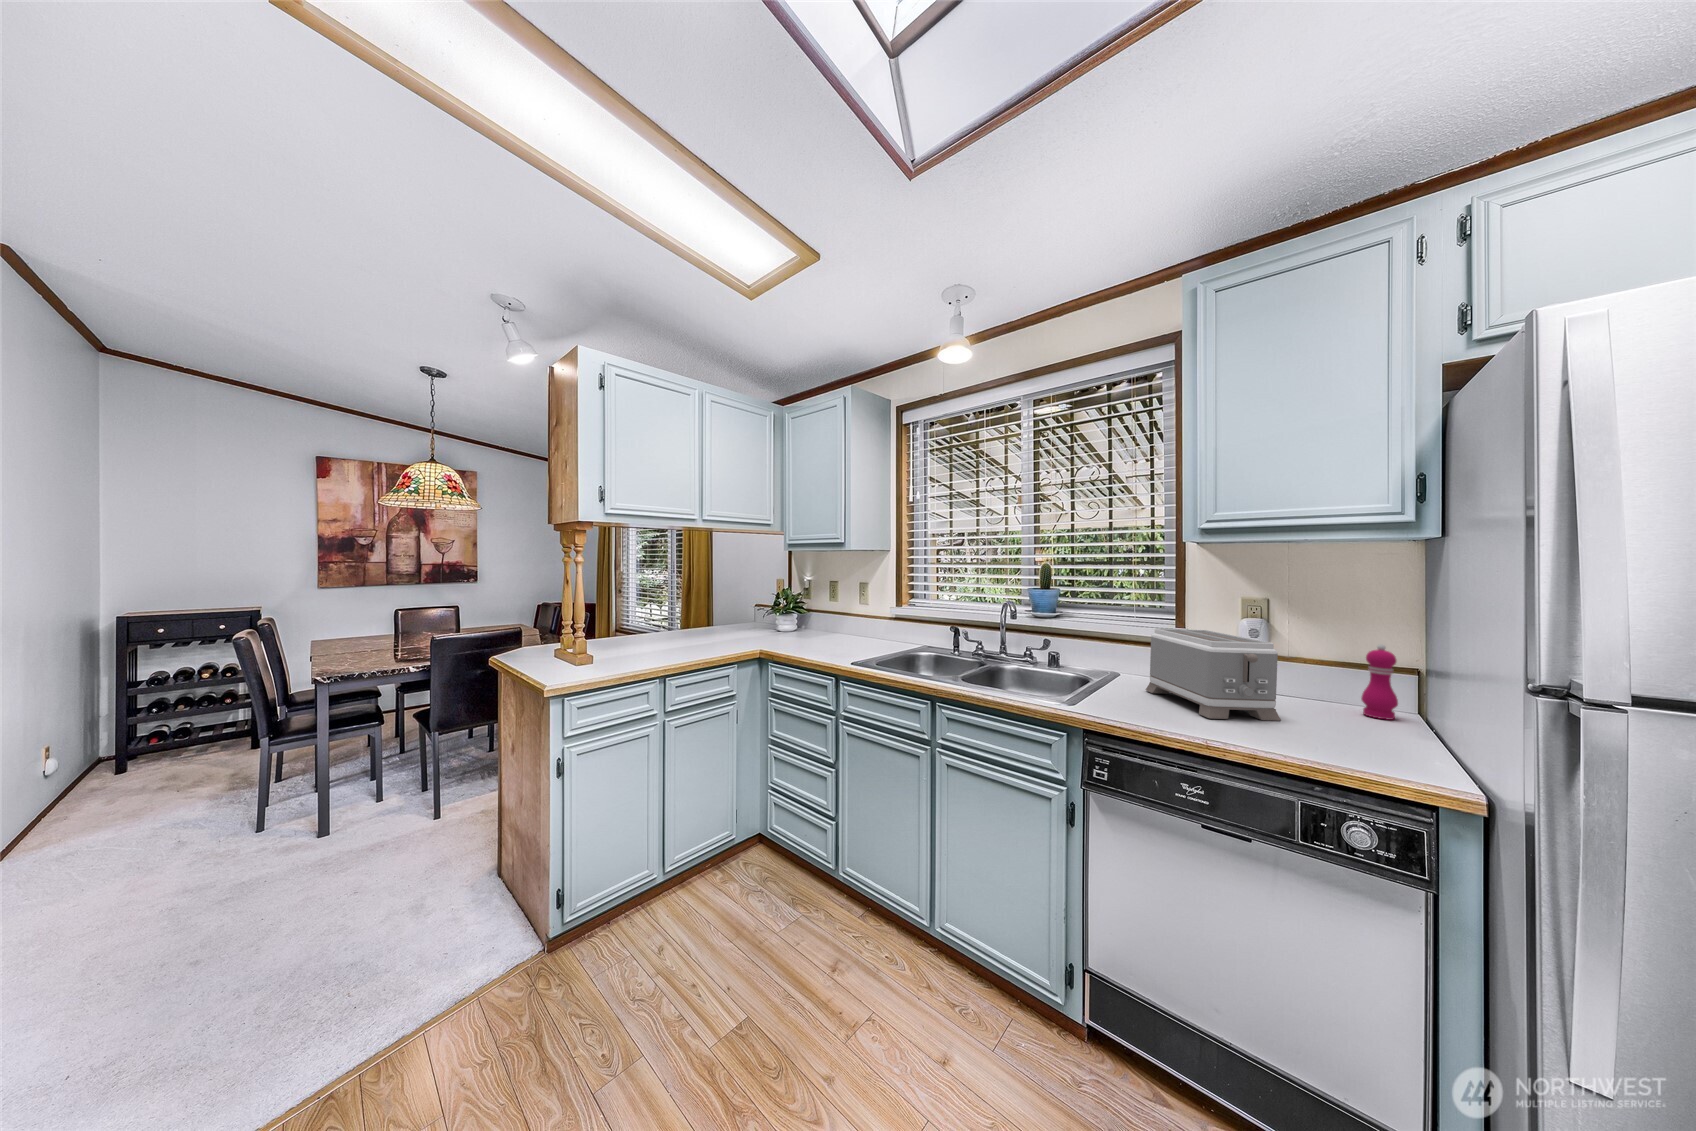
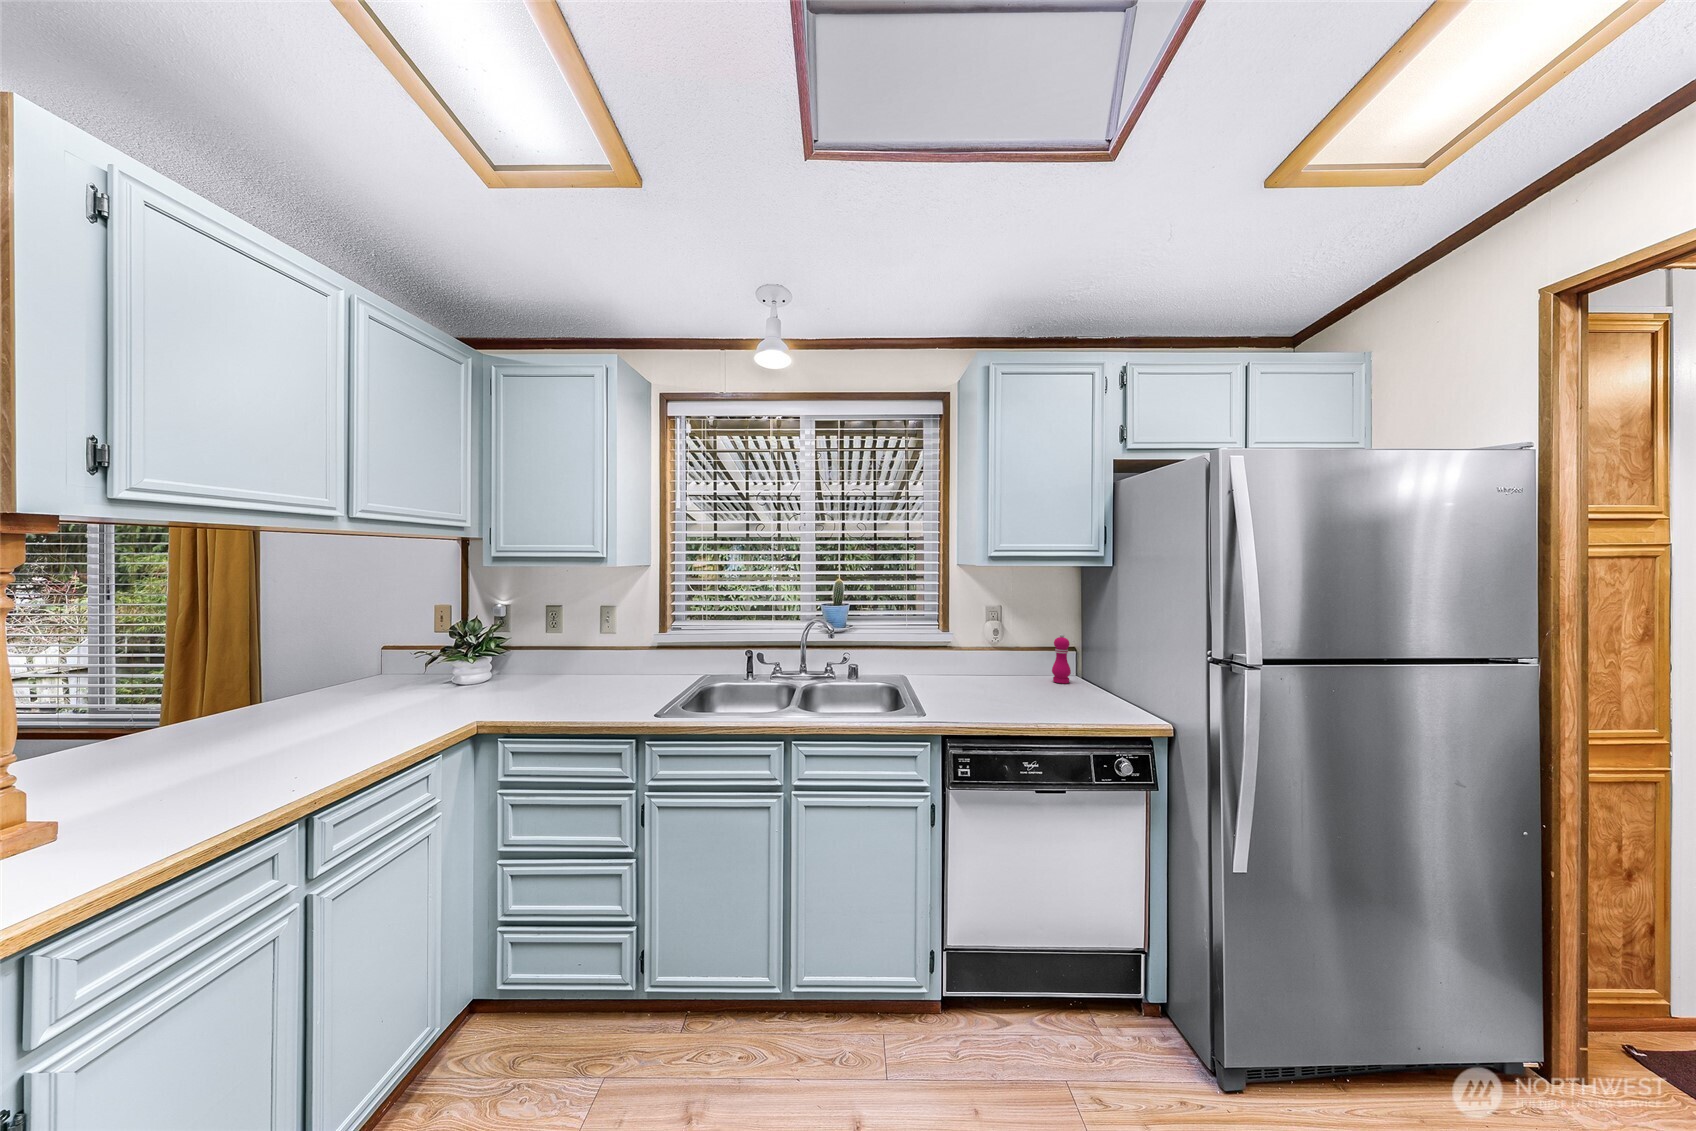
toaster: present [1146,628,1281,721] -> none [936,633,1036,705]

